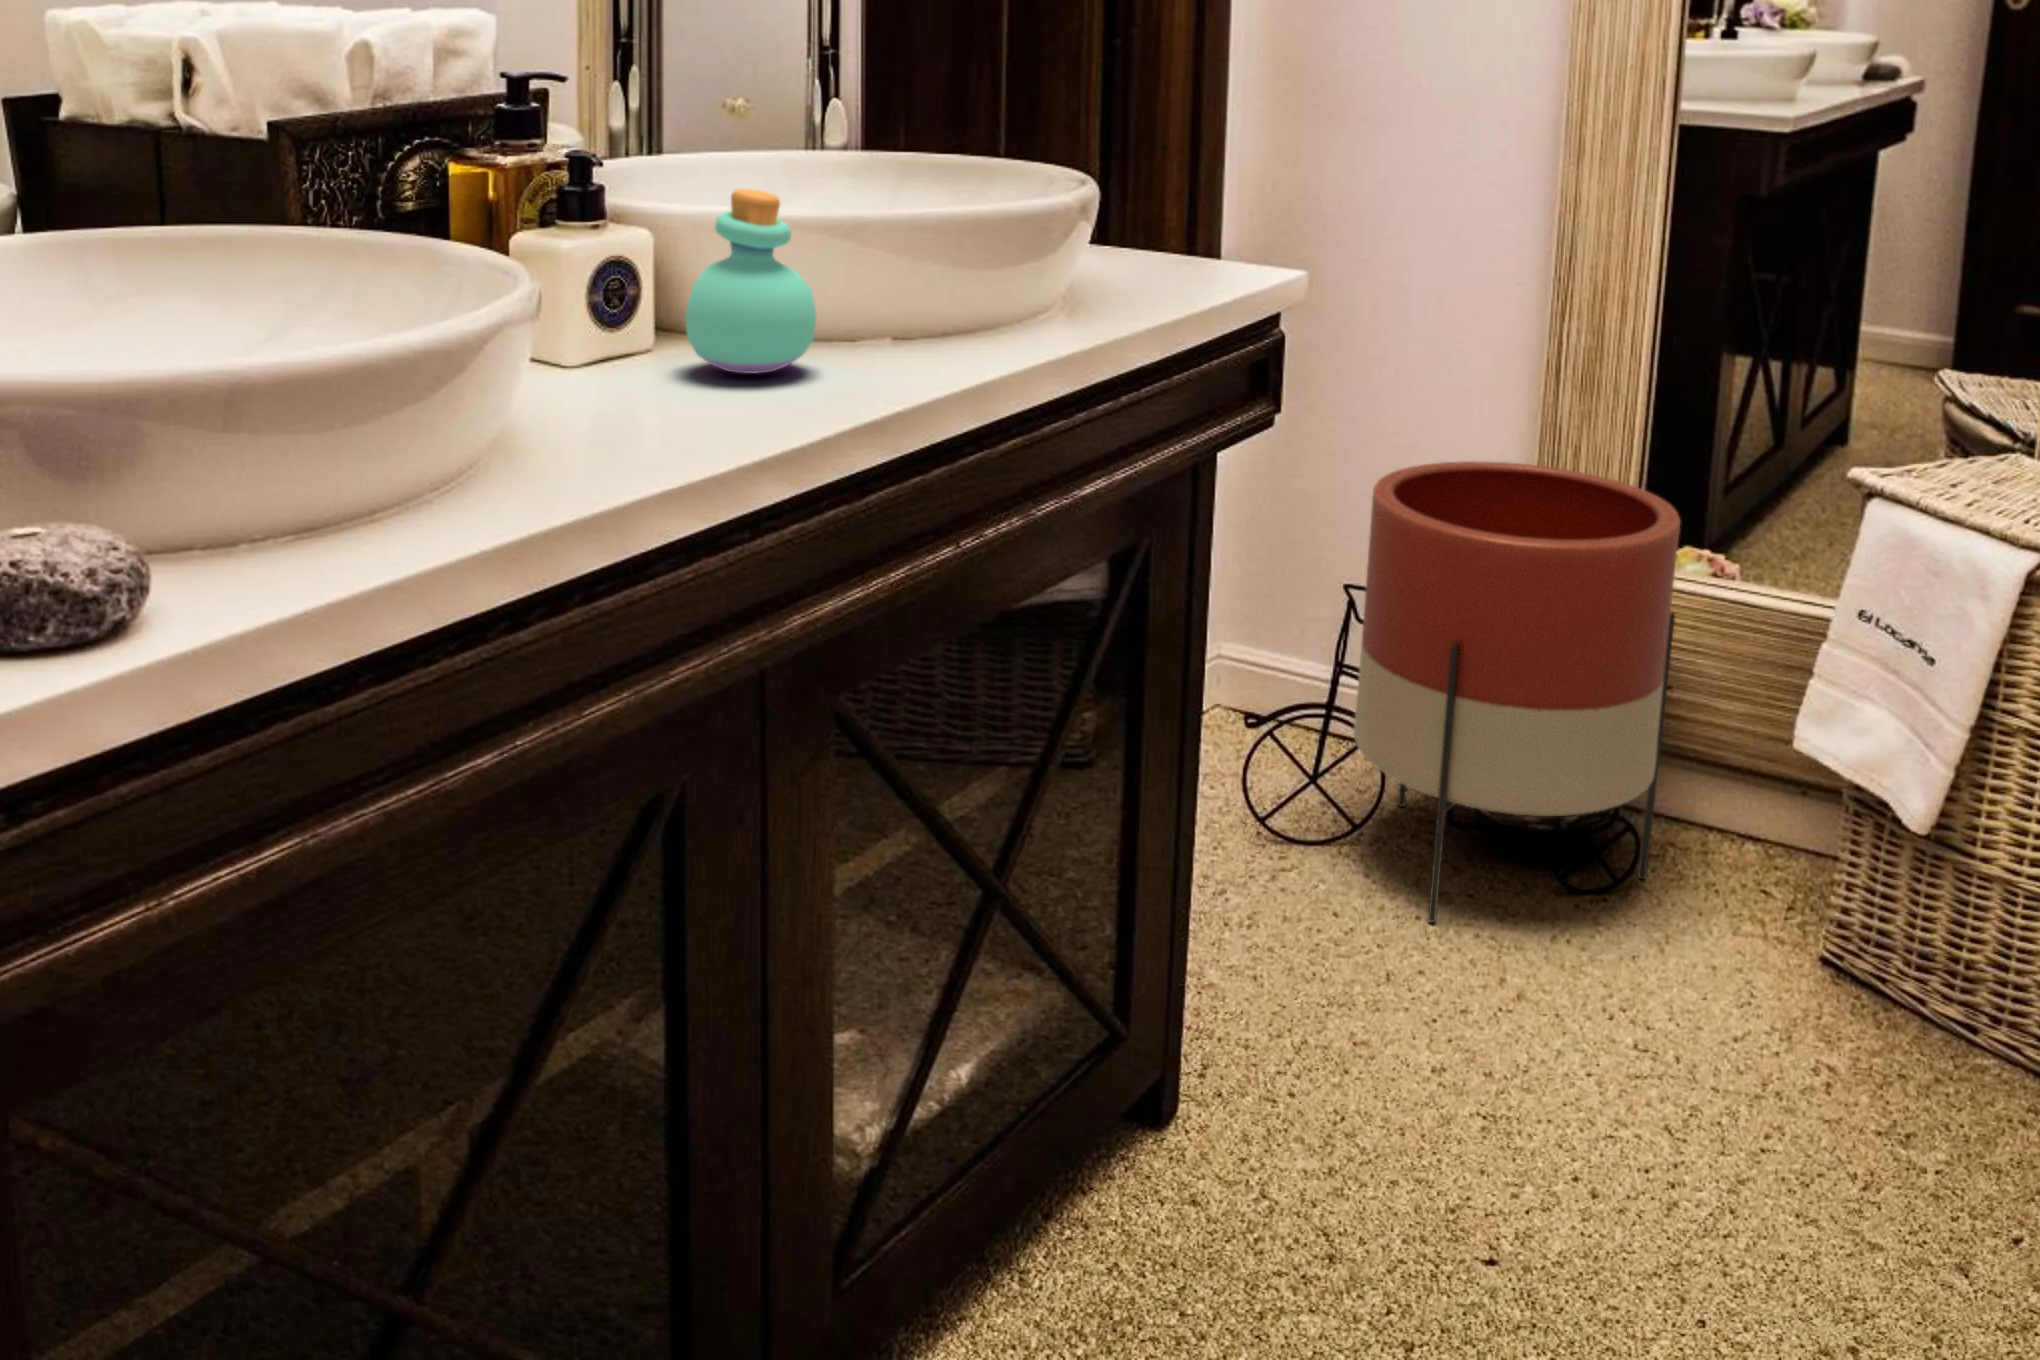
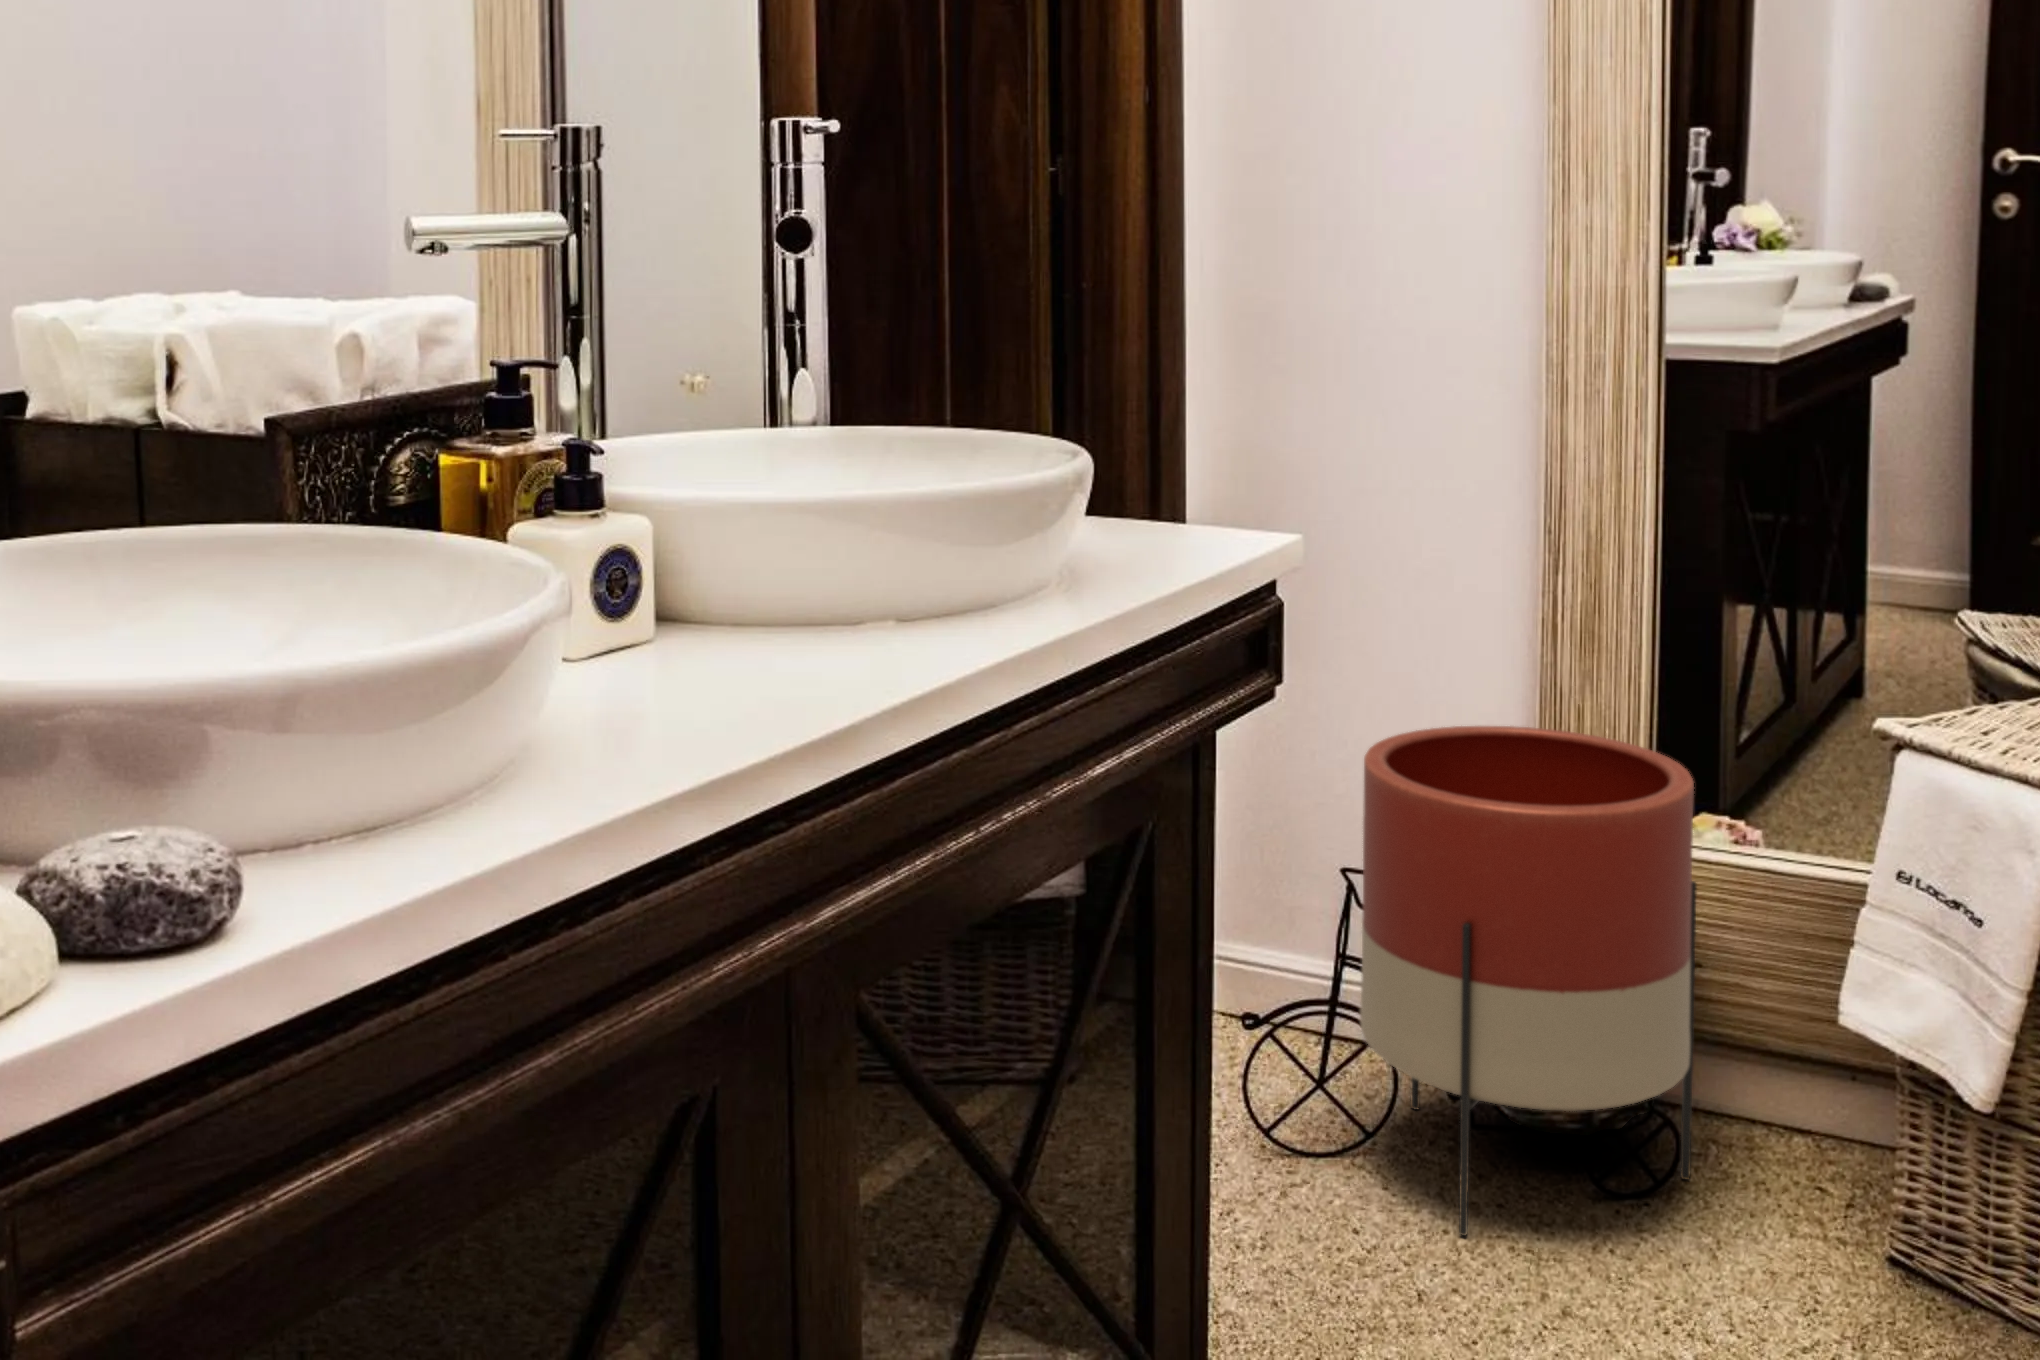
perfume bottle: present [685,189,816,373] -> none [691,467,825,655]

